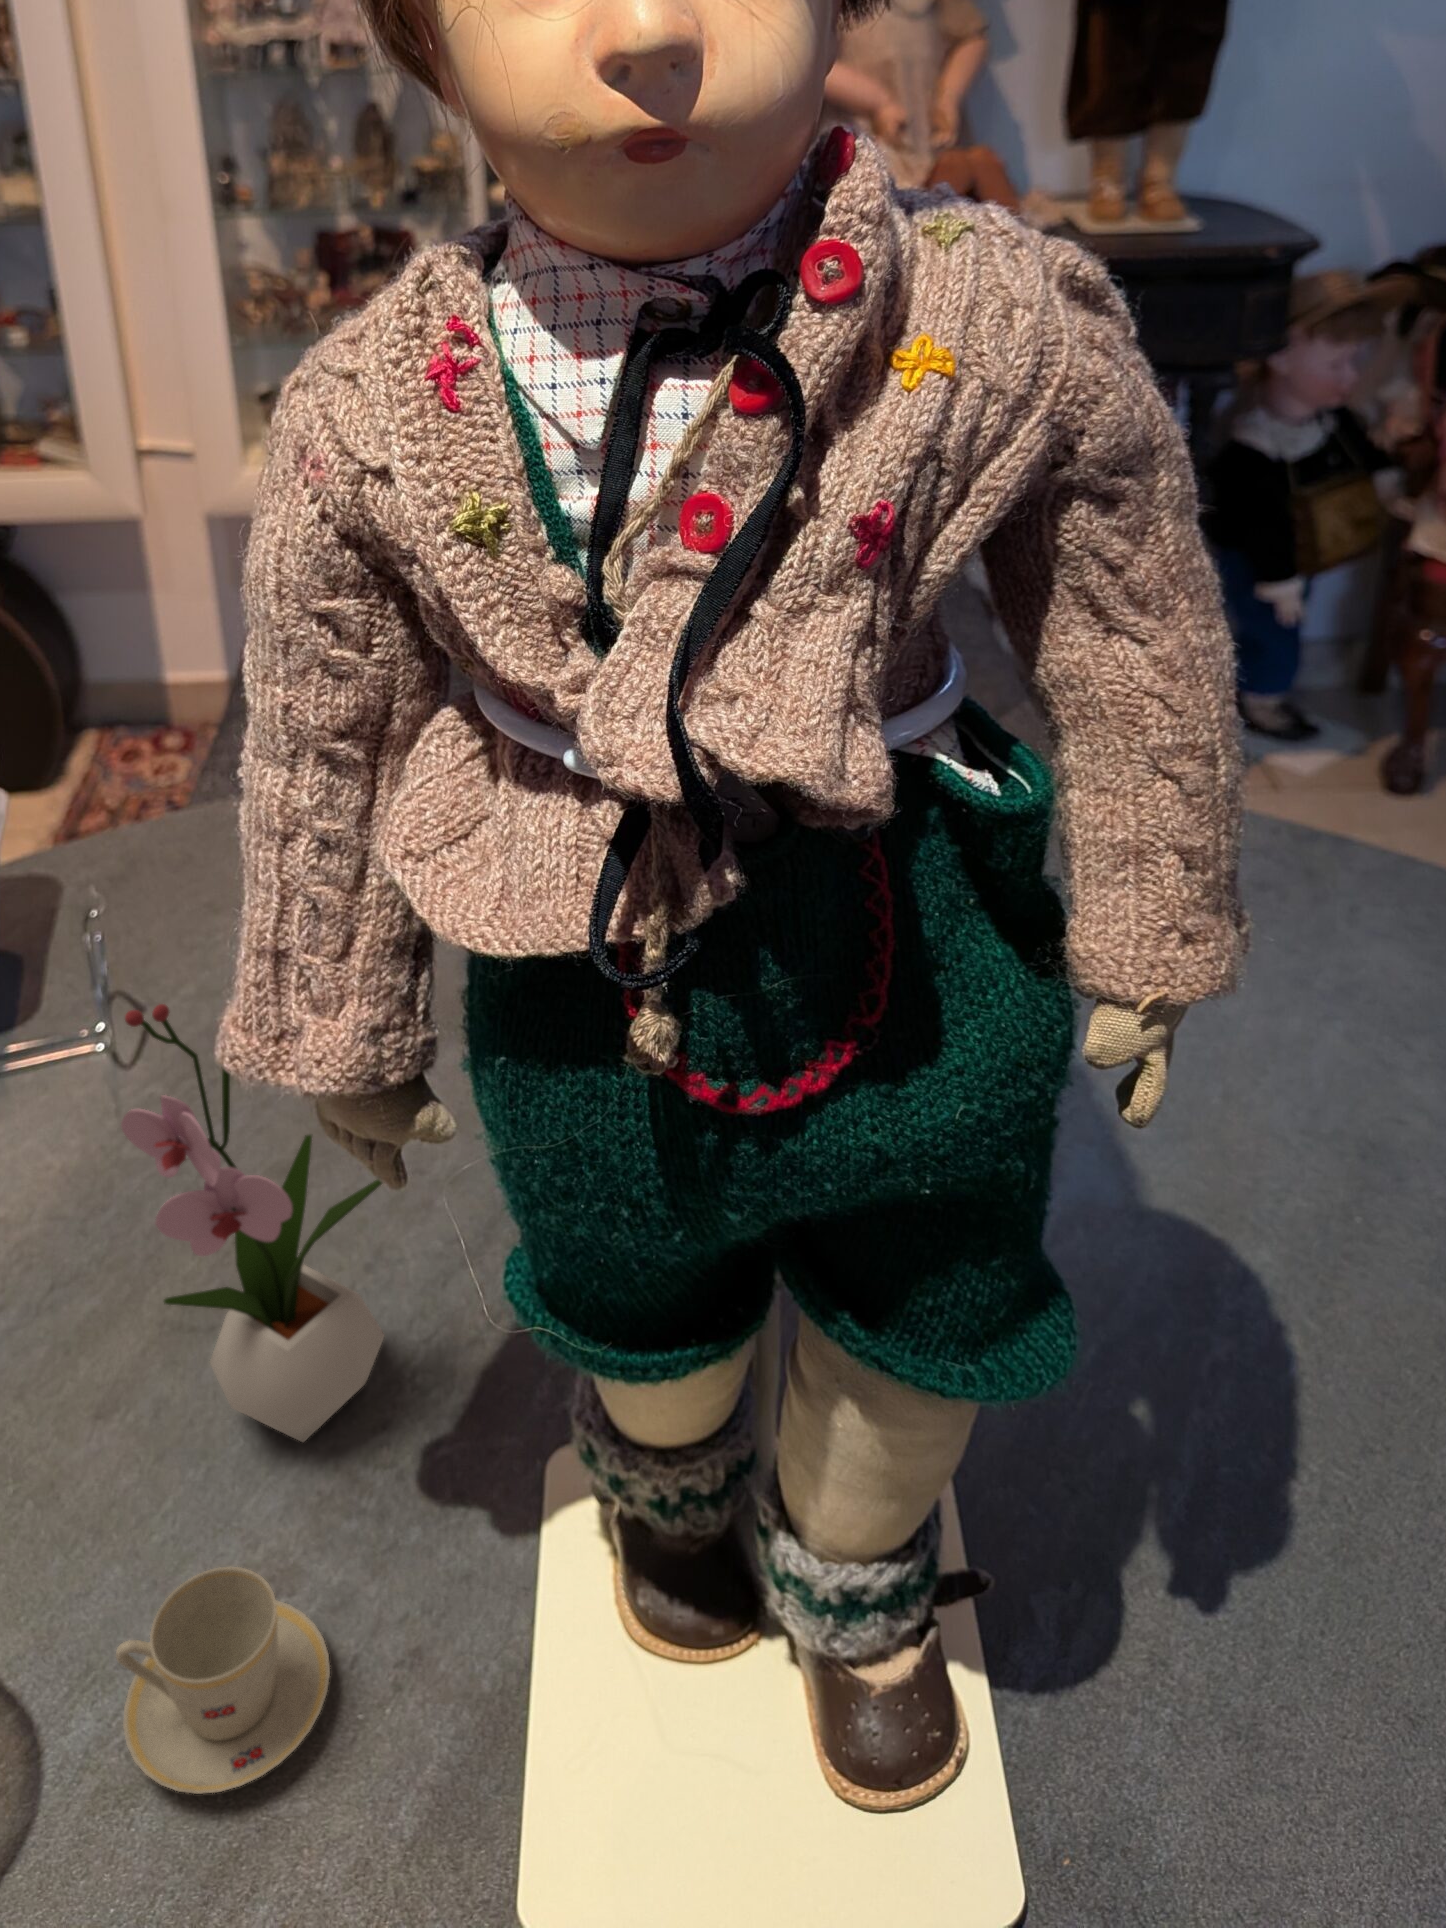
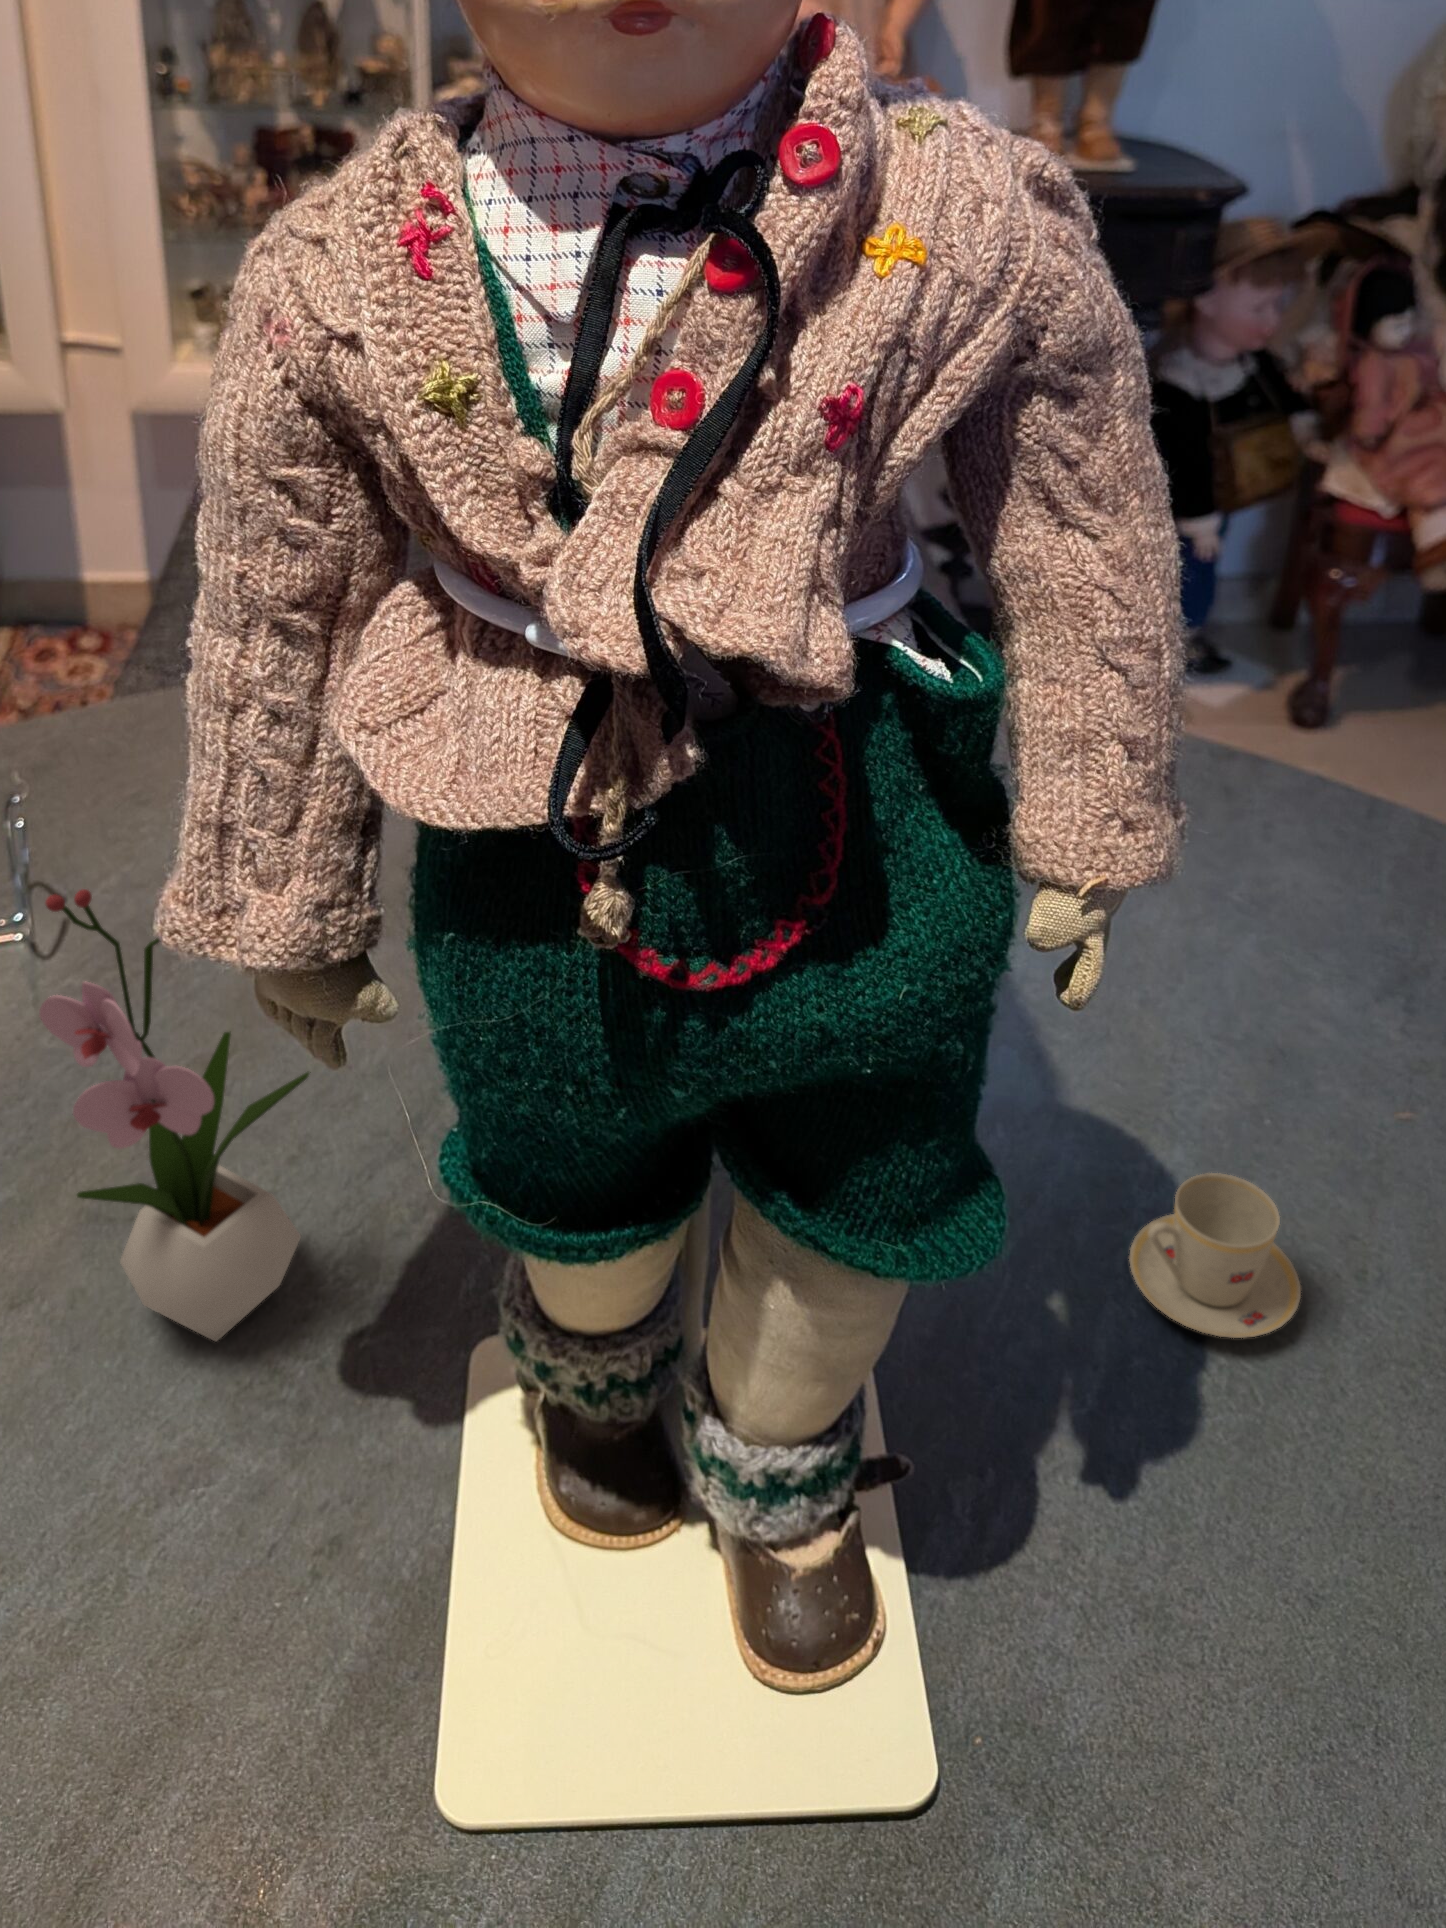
teacup: present [116,1567,330,1794] -> present [1129,1173,1301,1338]

